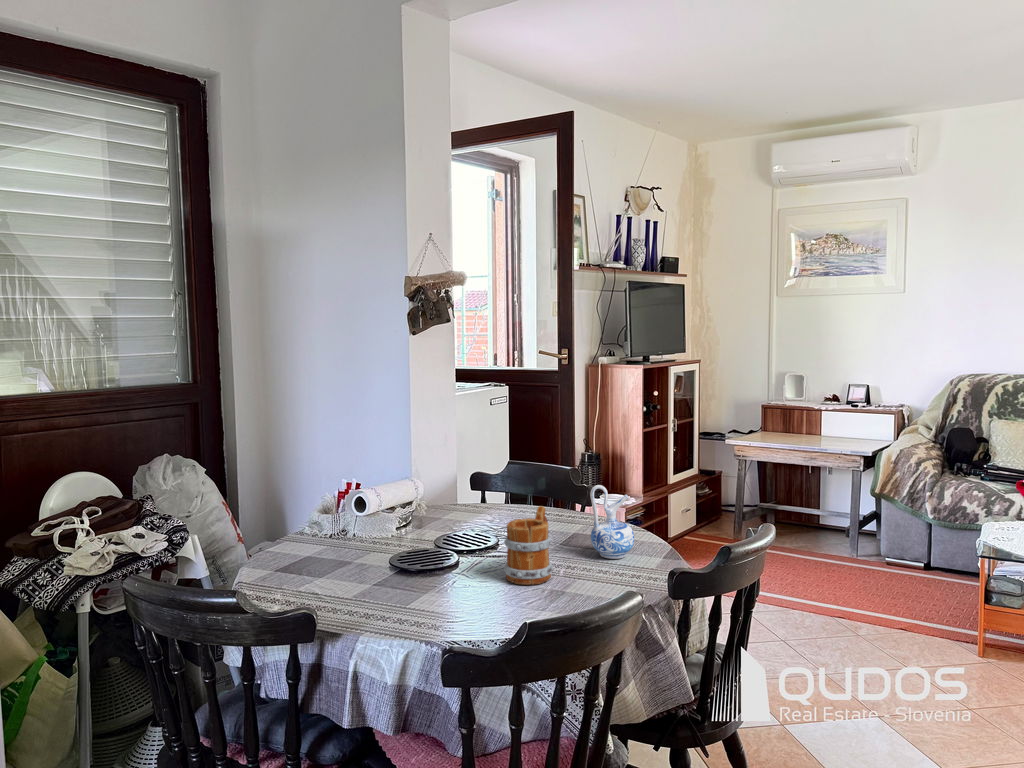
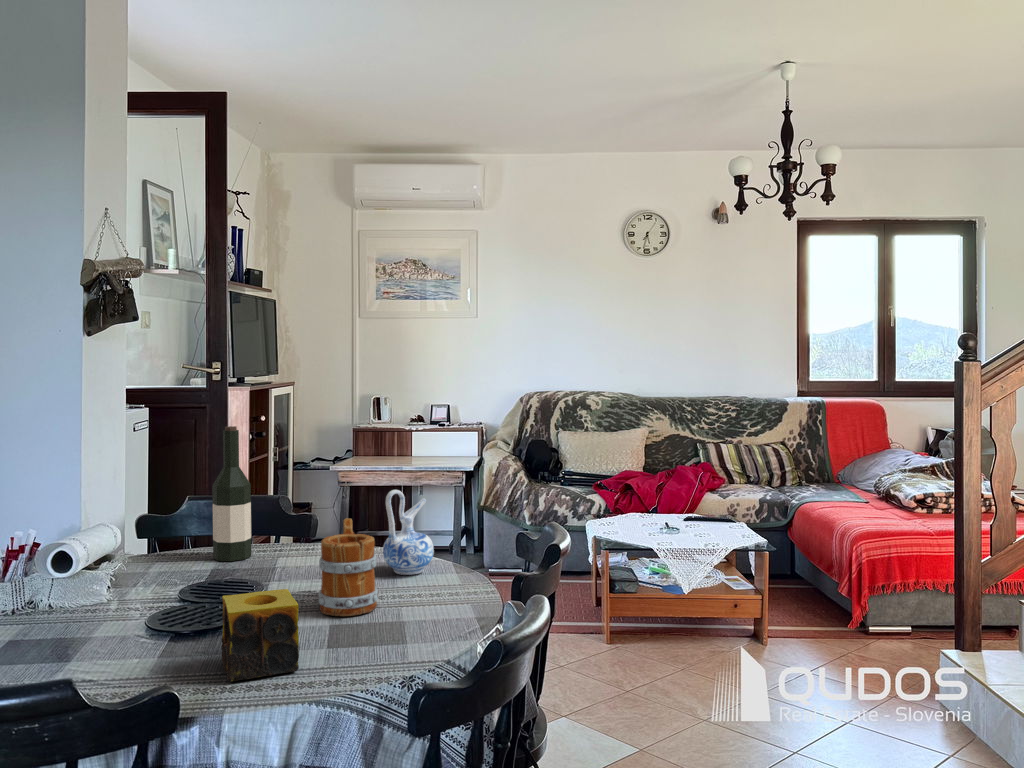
wine bottle: none [493,420,520,525] -> present [212,426,251,561]
candle: none [389,554,449,617] -> present [222,589,299,681]

